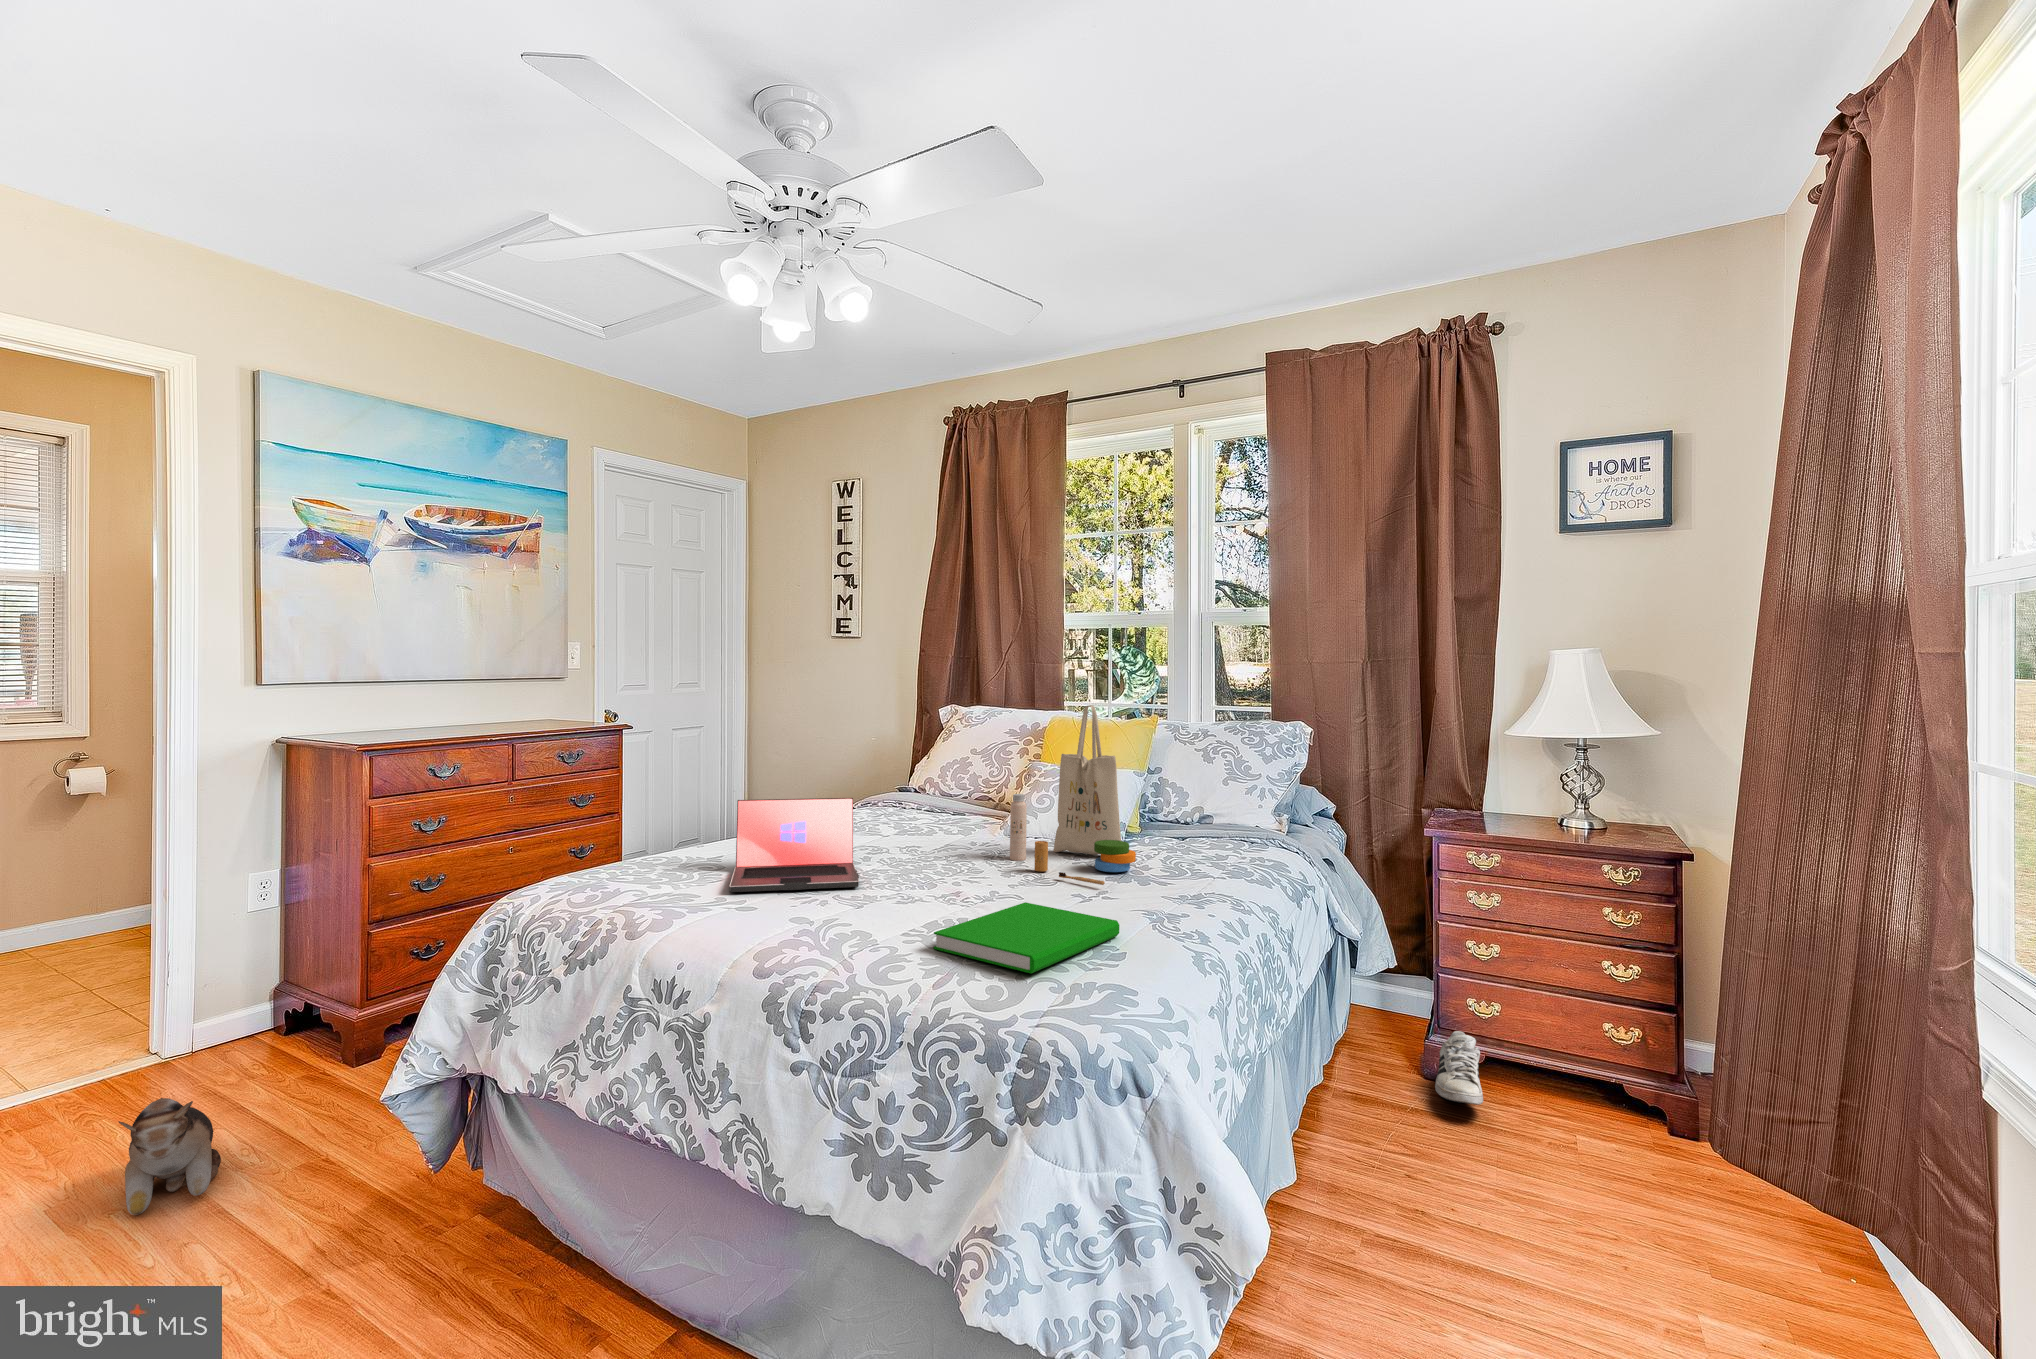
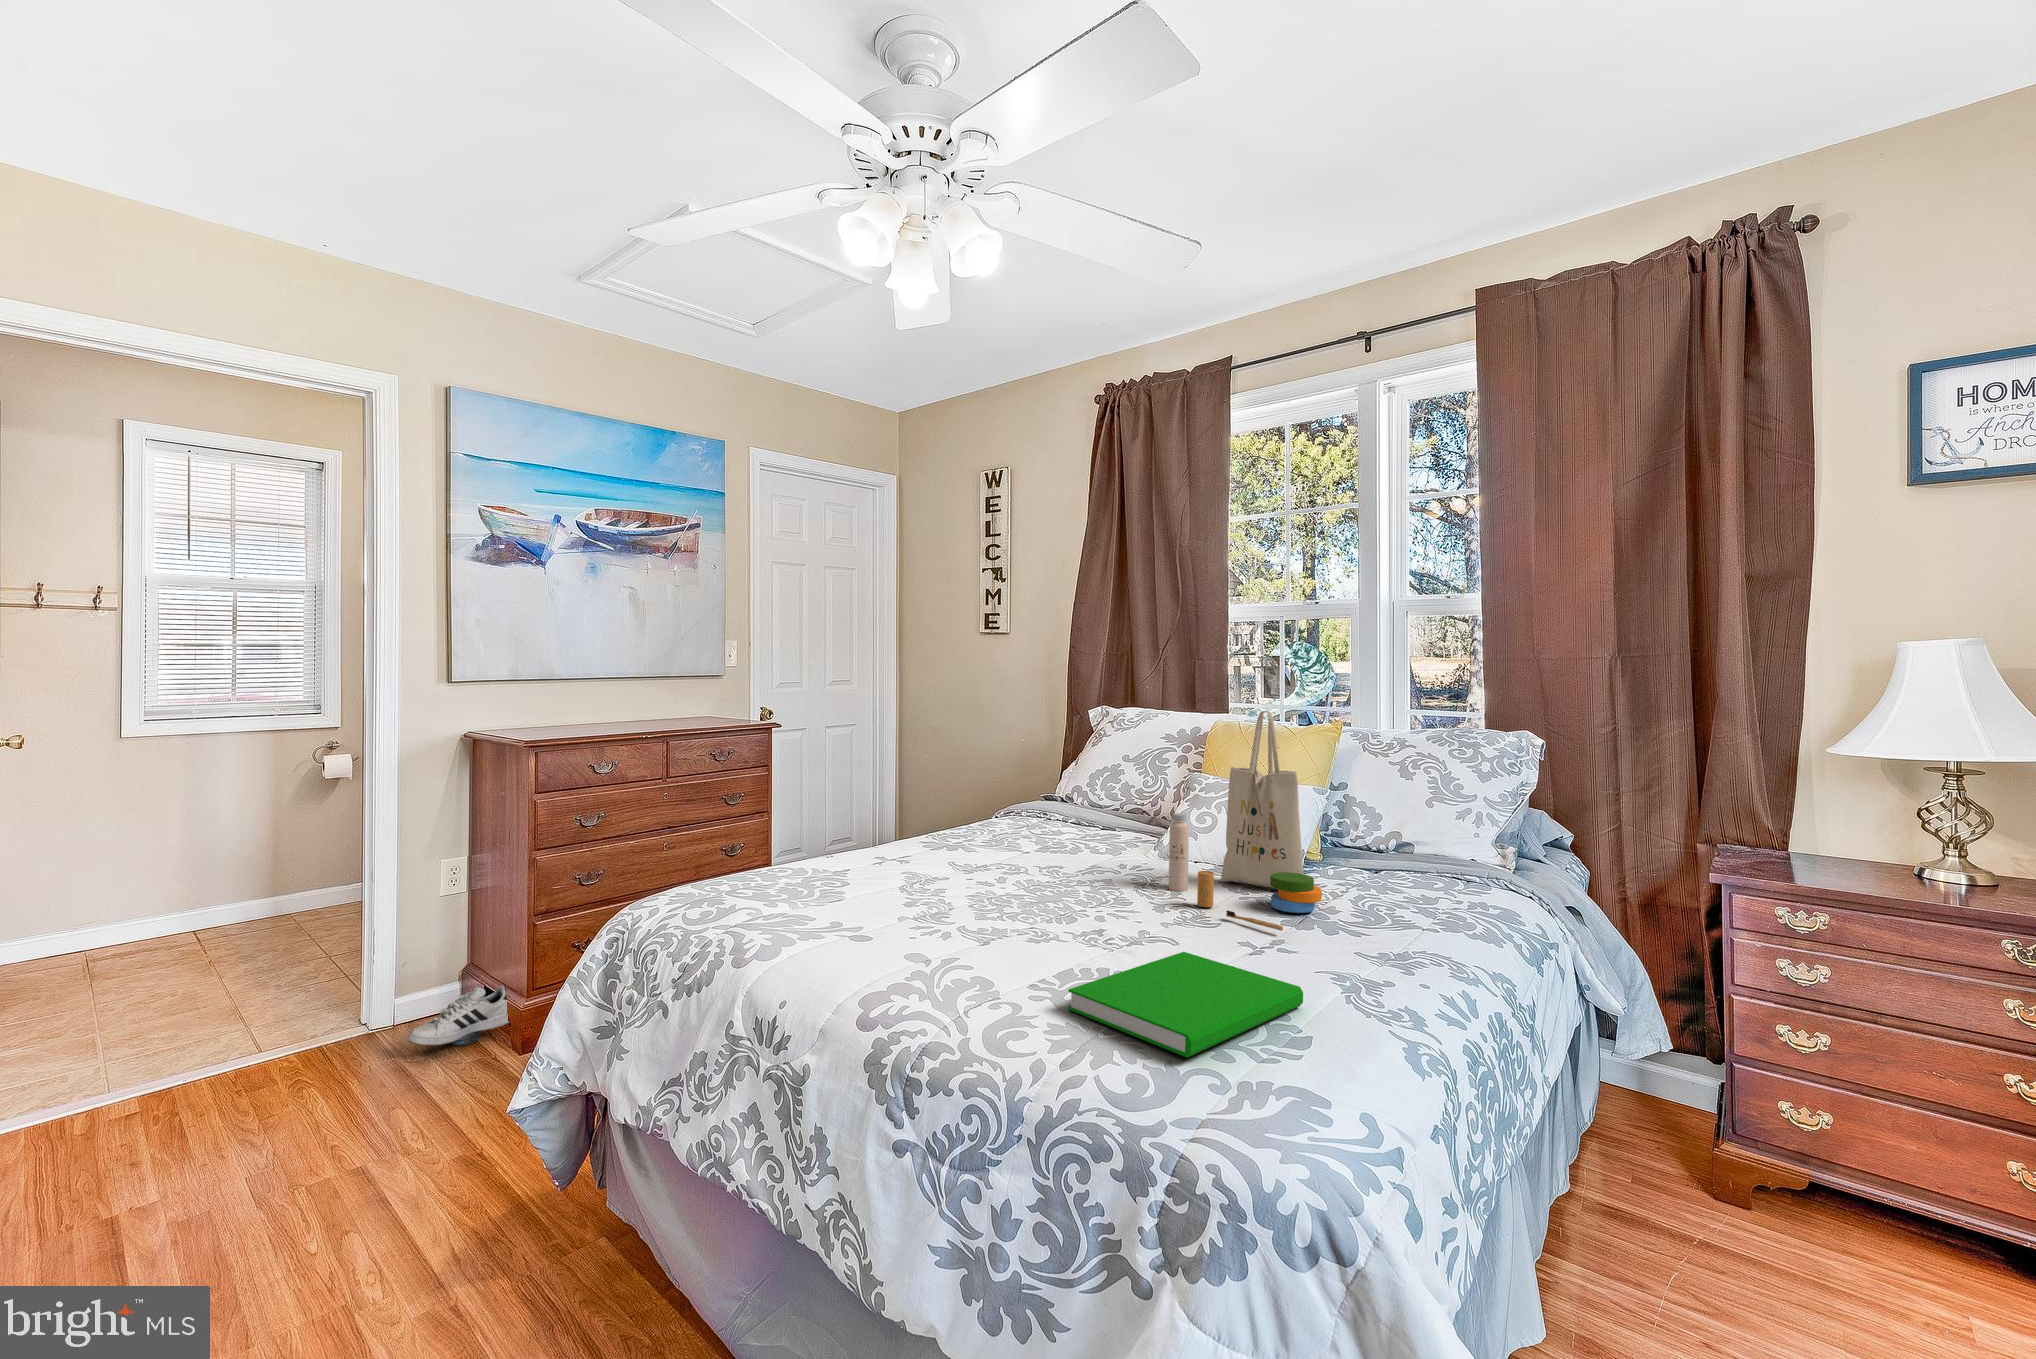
laptop: present [729,798,859,892] -> none [849,812,992,918]
shoe: present [1435,1031,1483,1105] -> present [408,985,509,1046]
plush toy: present [119,1098,221,1215] -> none [282,1087,384,1199]

